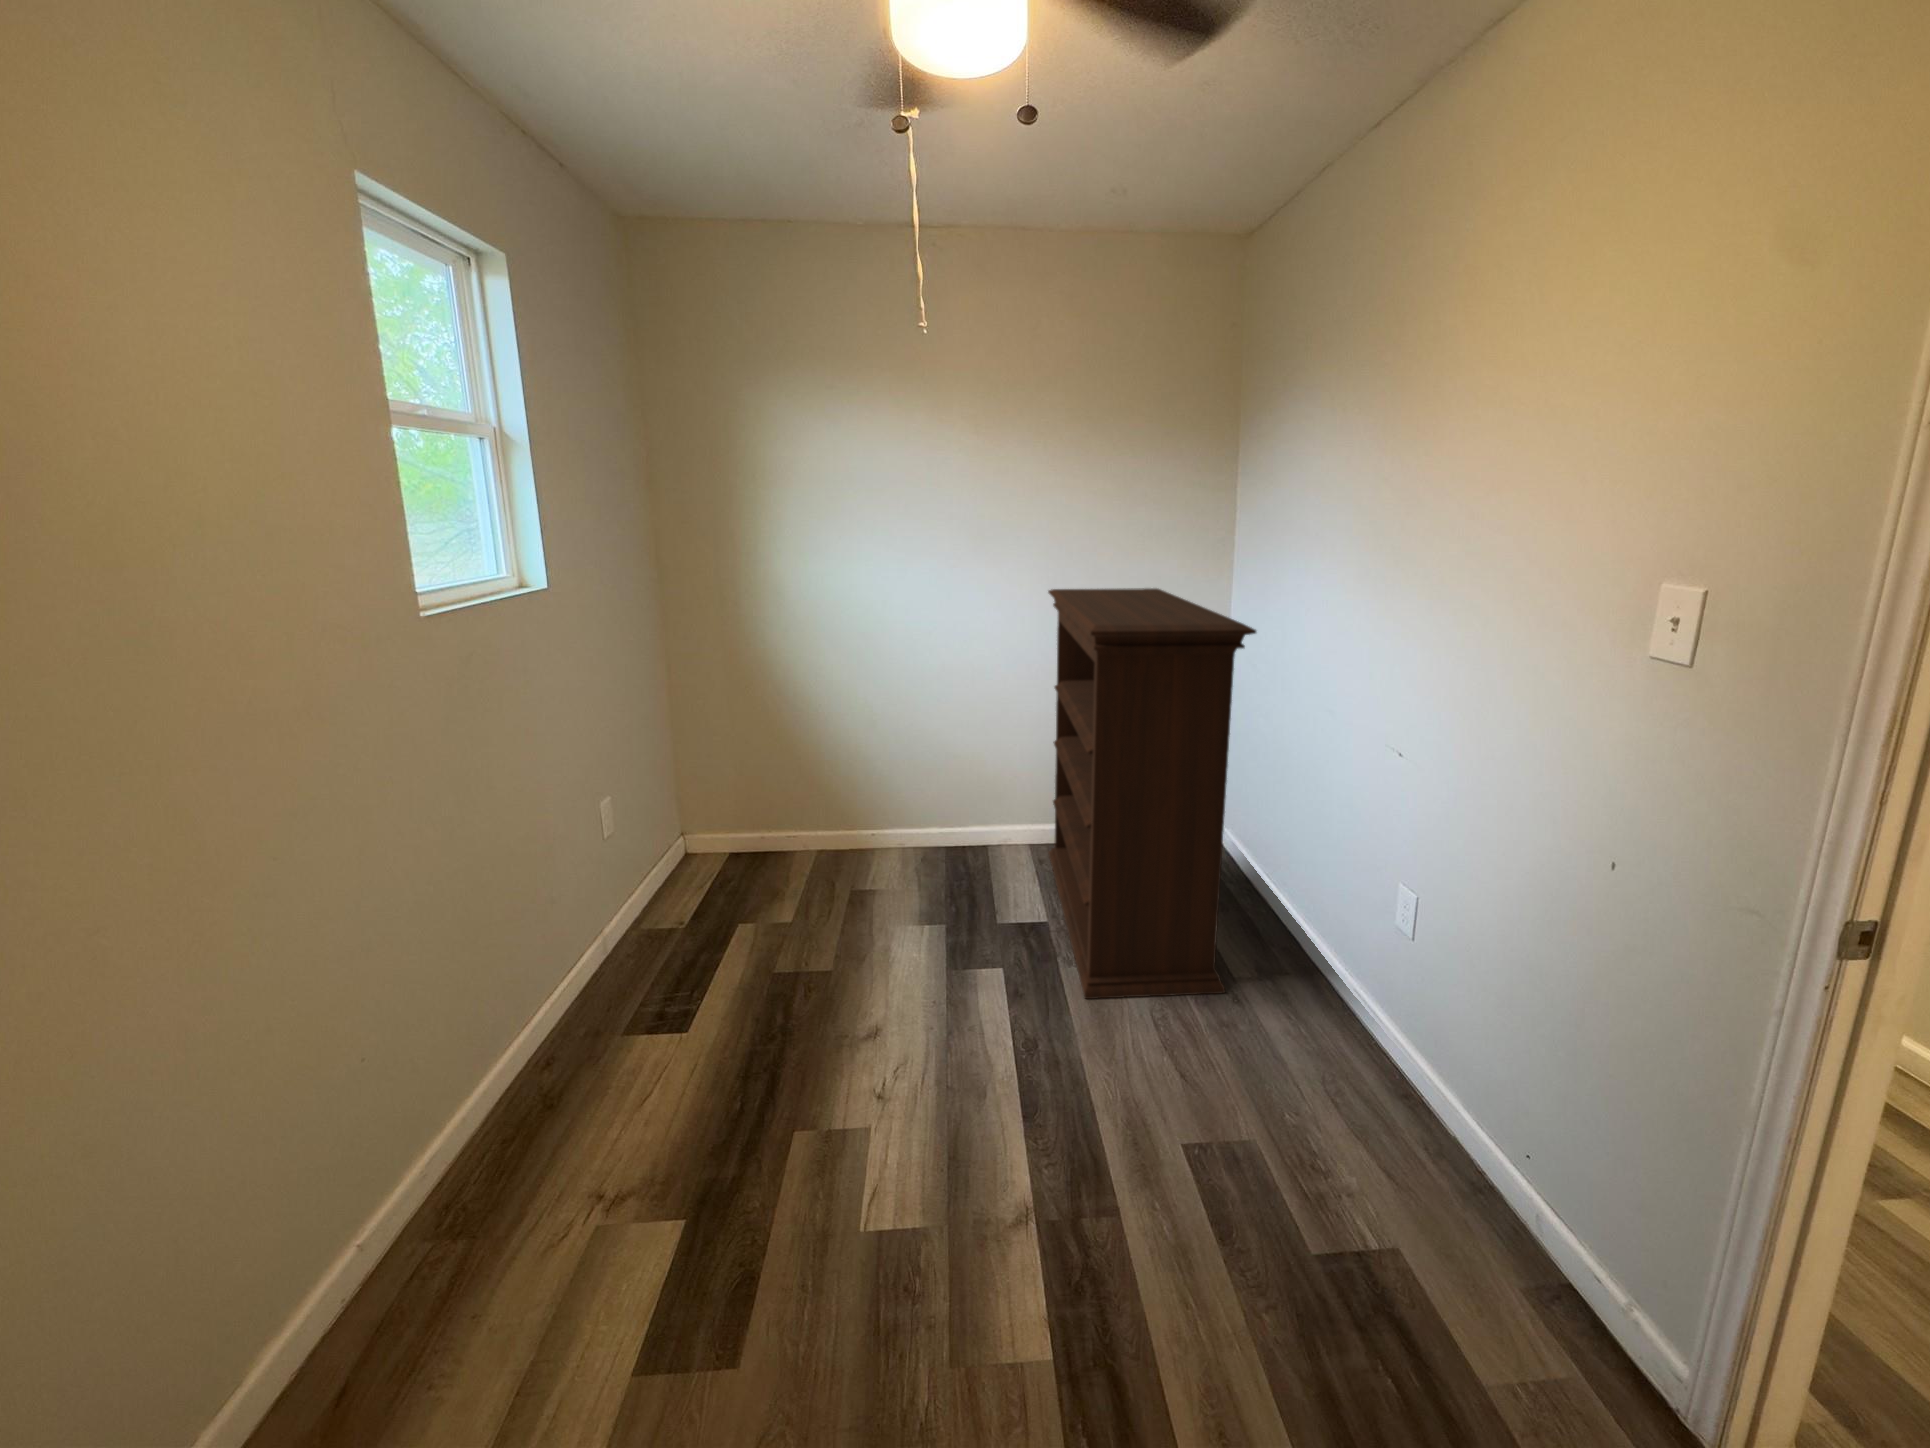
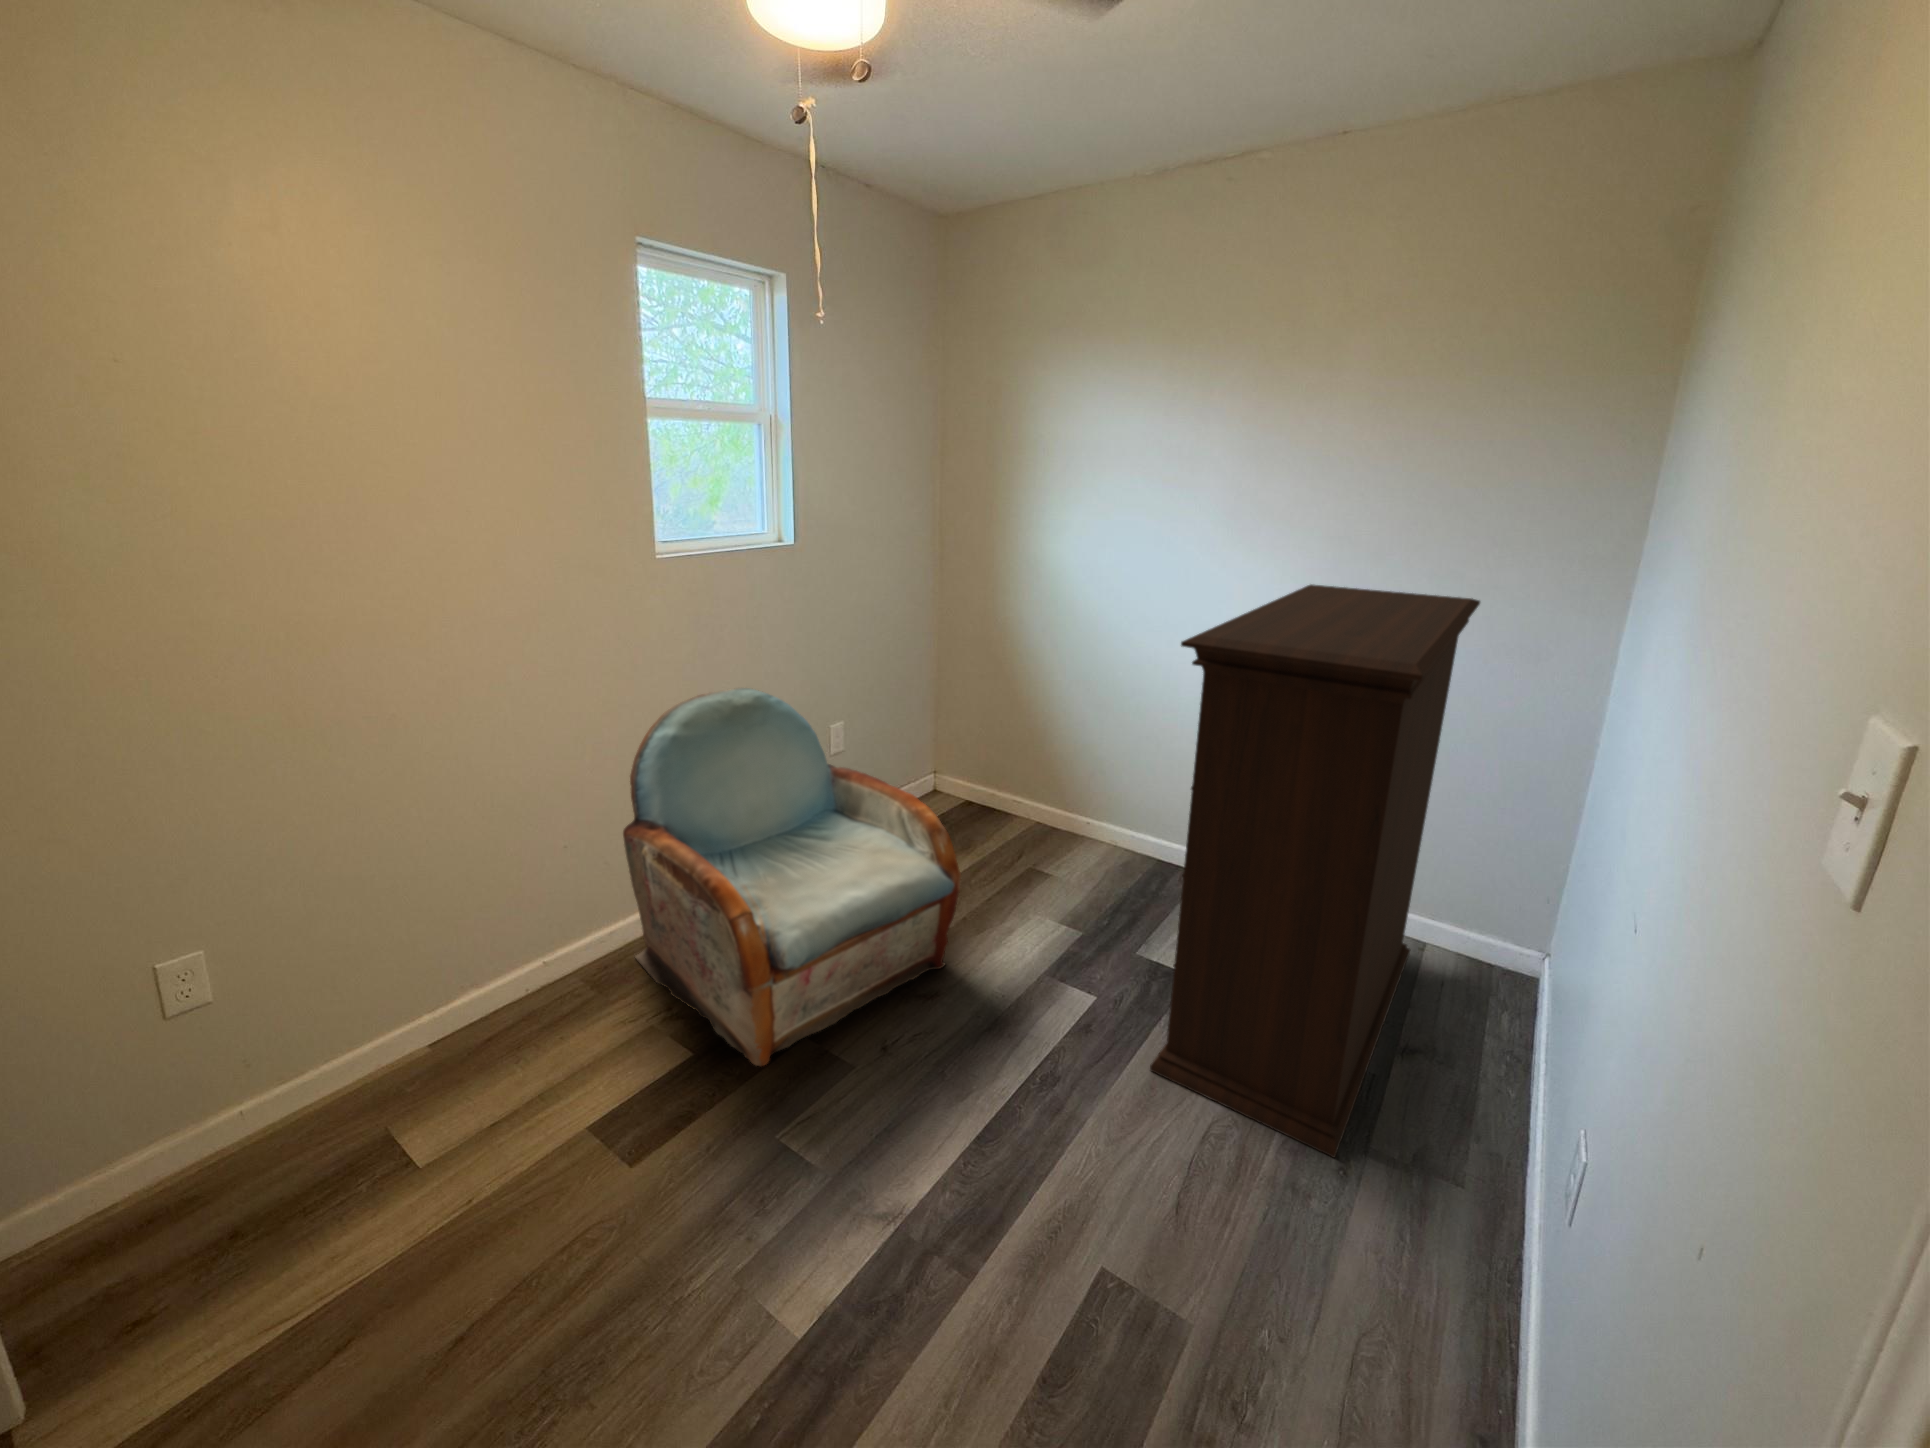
armchair: none [442,769,879,1189] -> present [623,688,961,1066]

